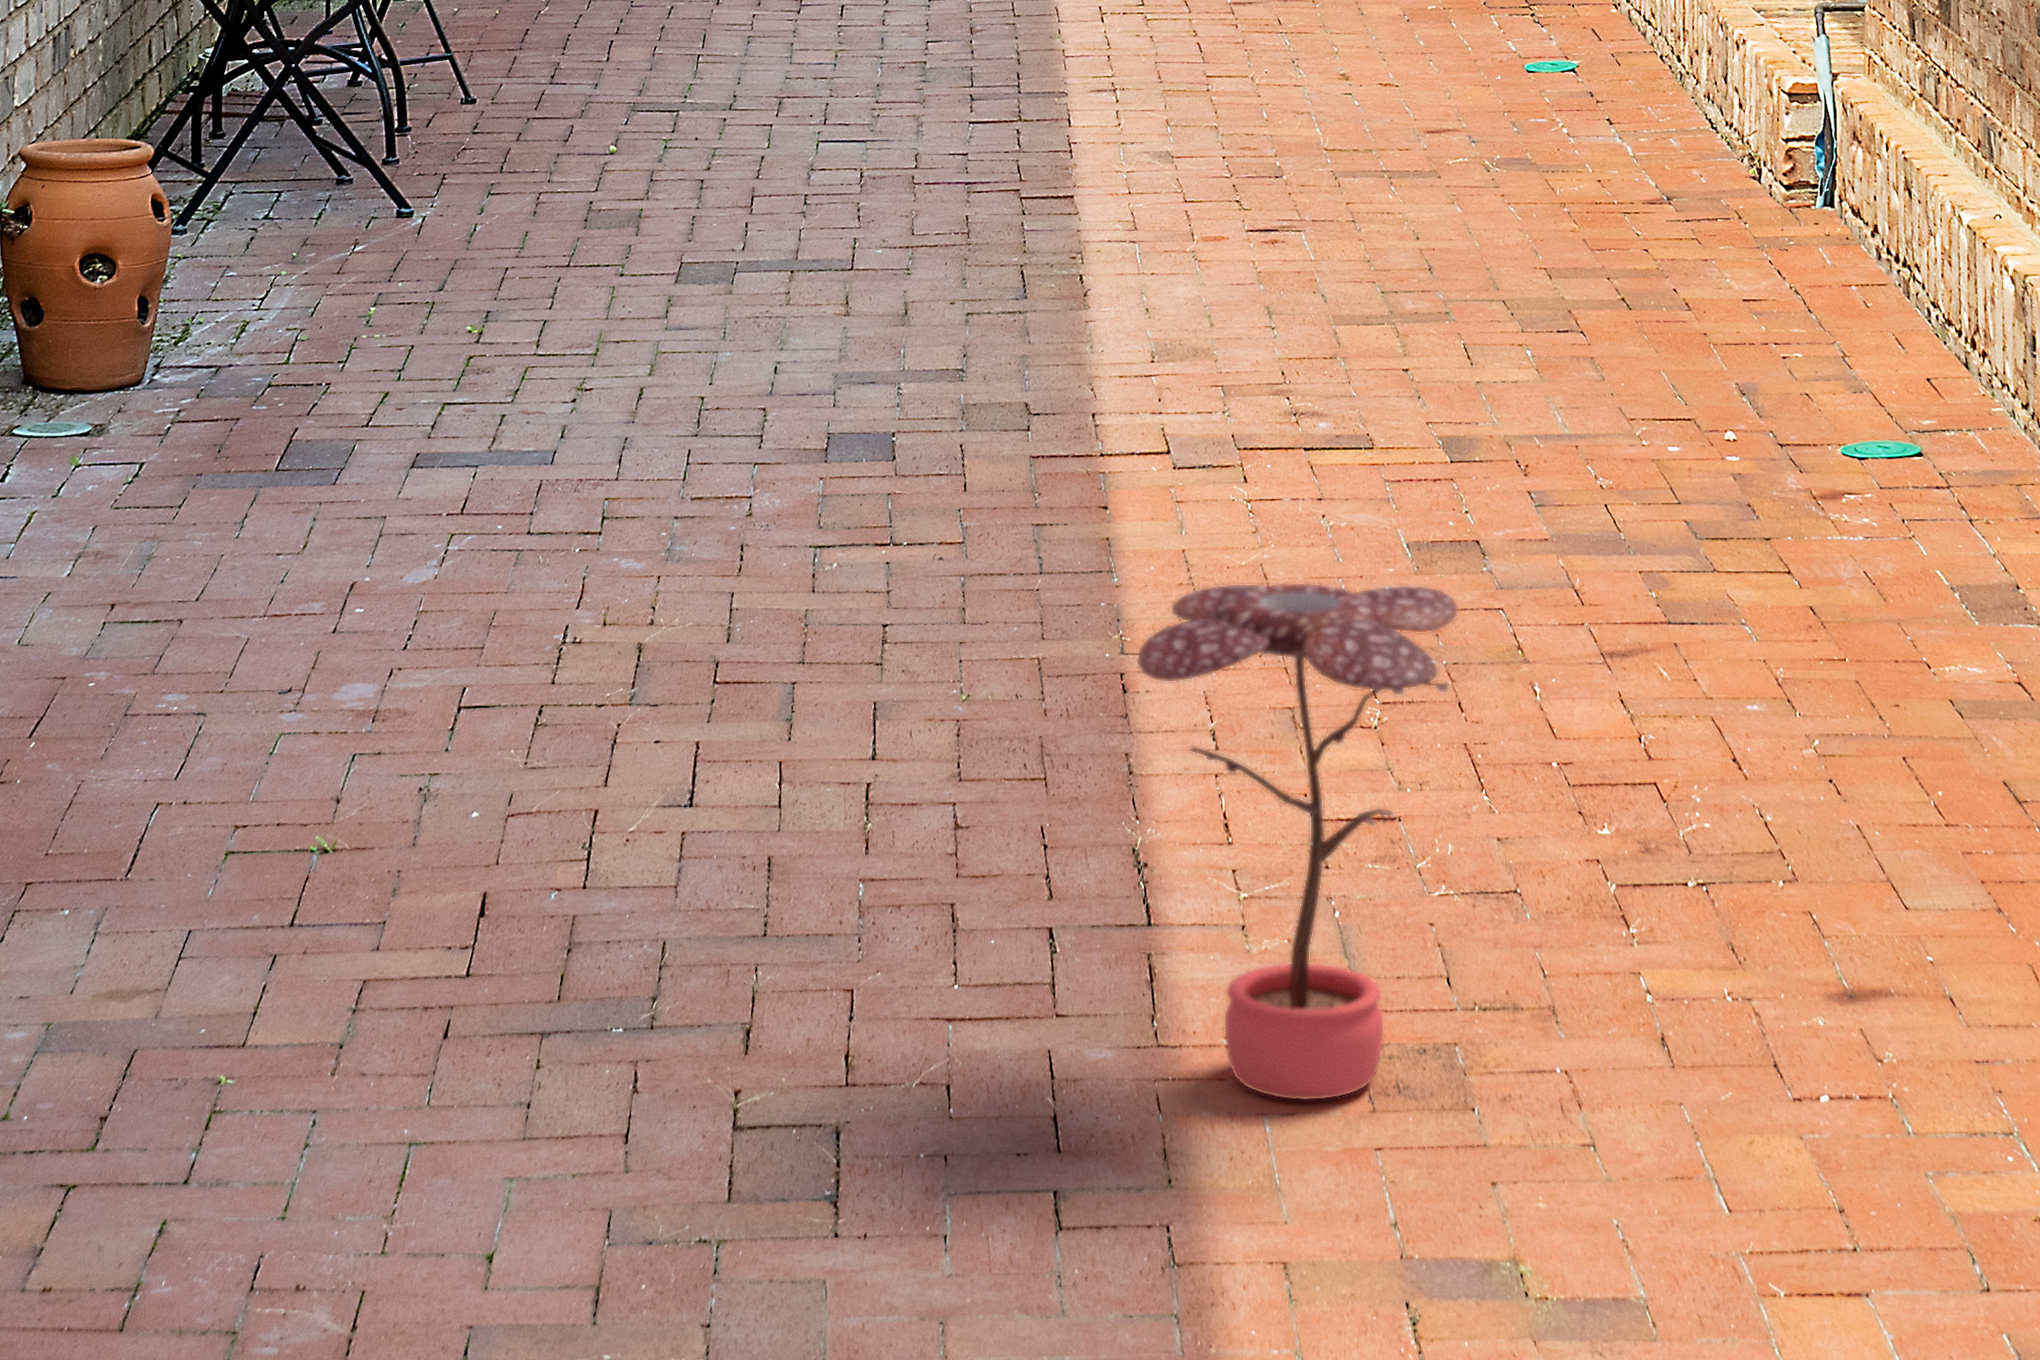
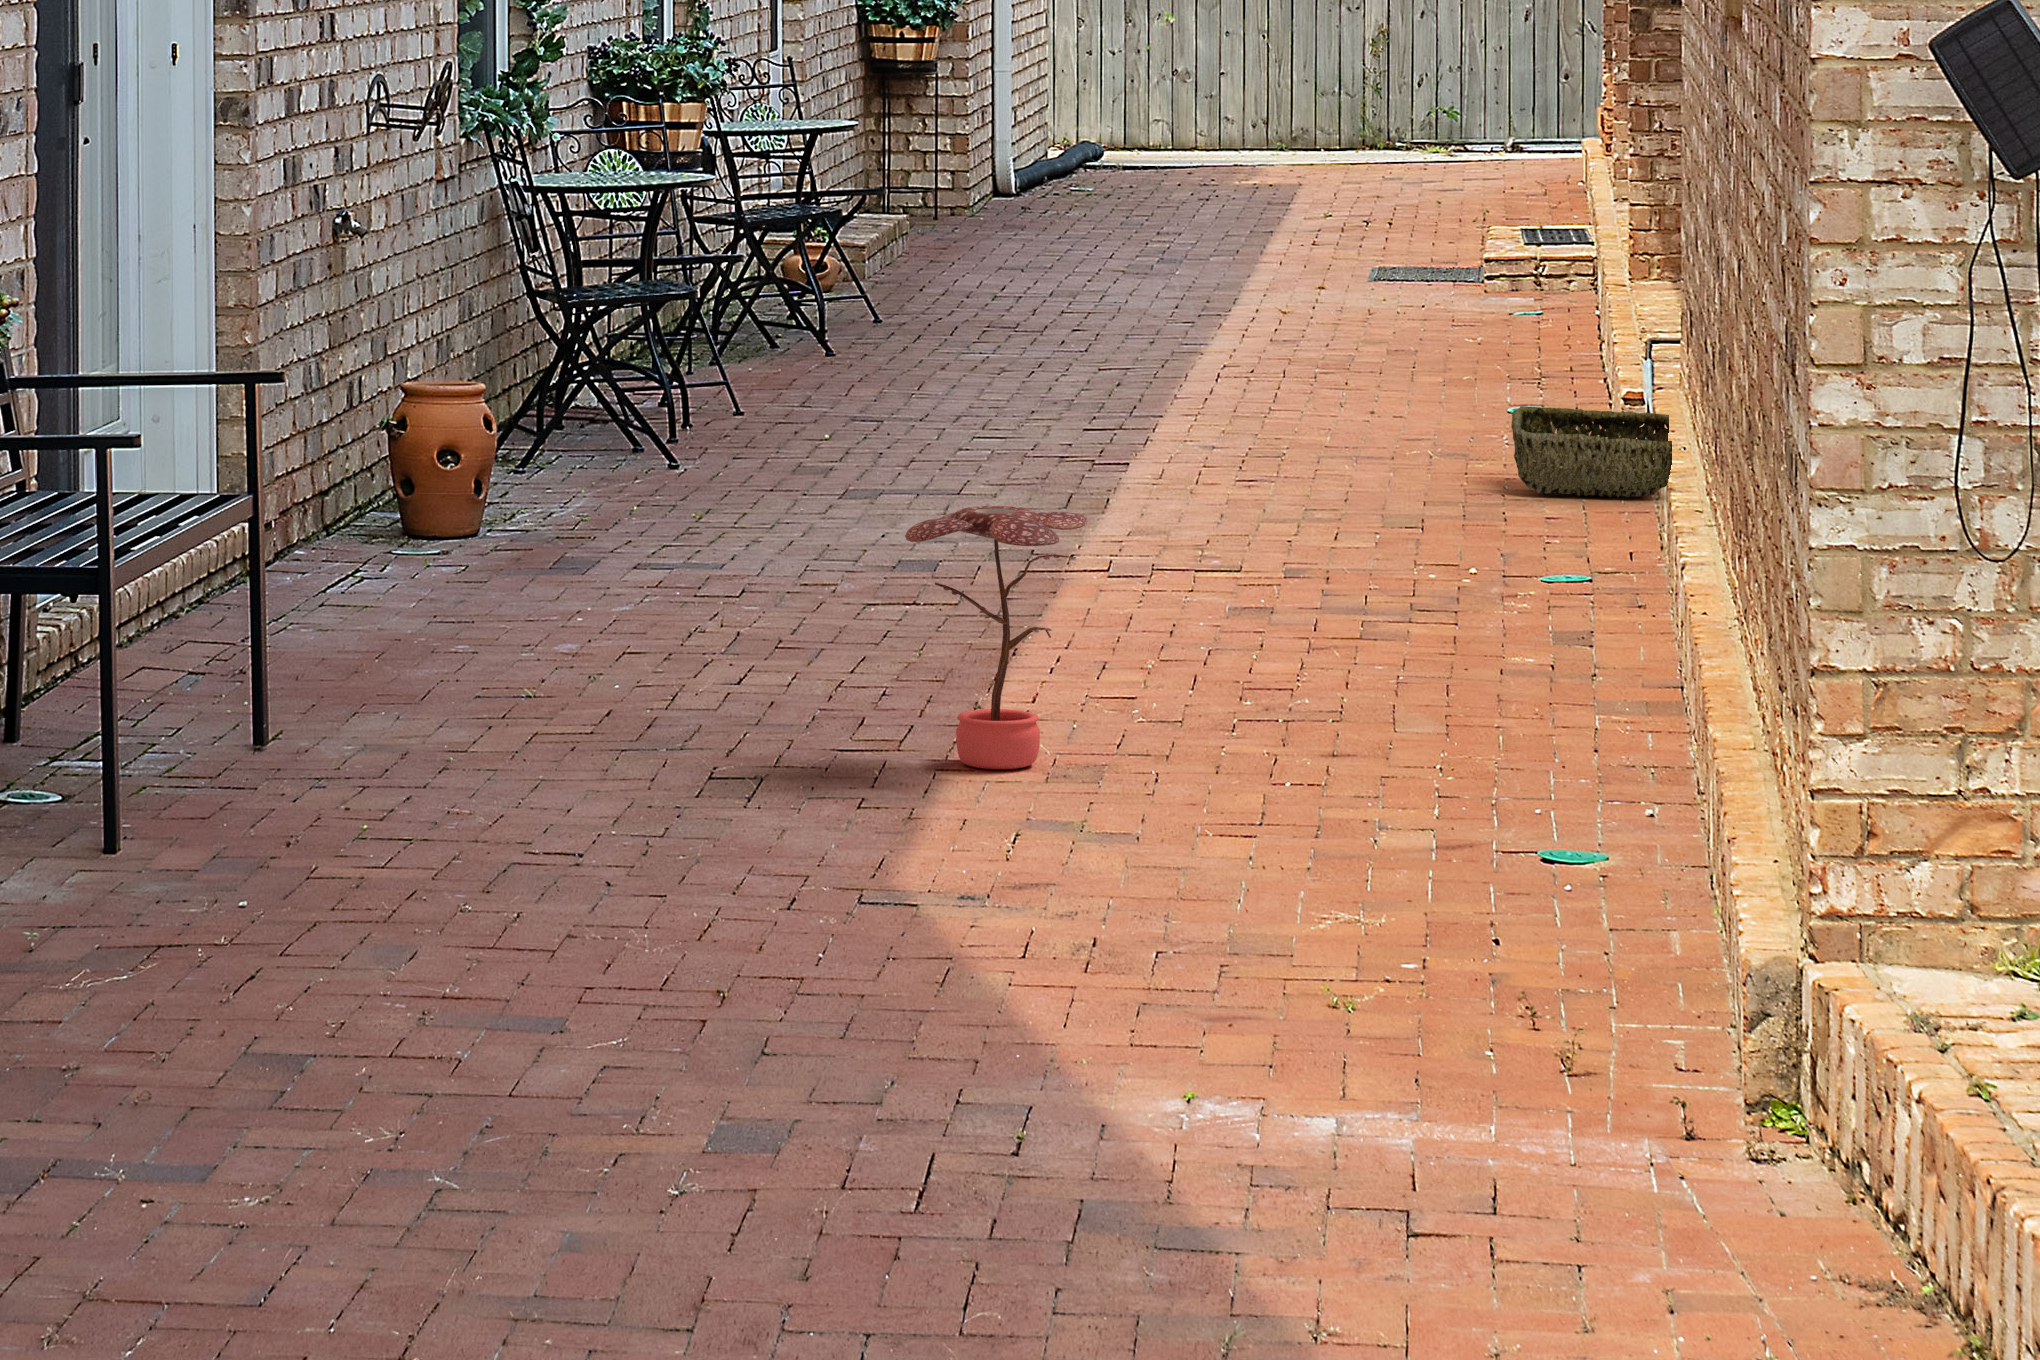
woven basket: none [1656,118,1912,254] -> present [1511,406,1672,497]

